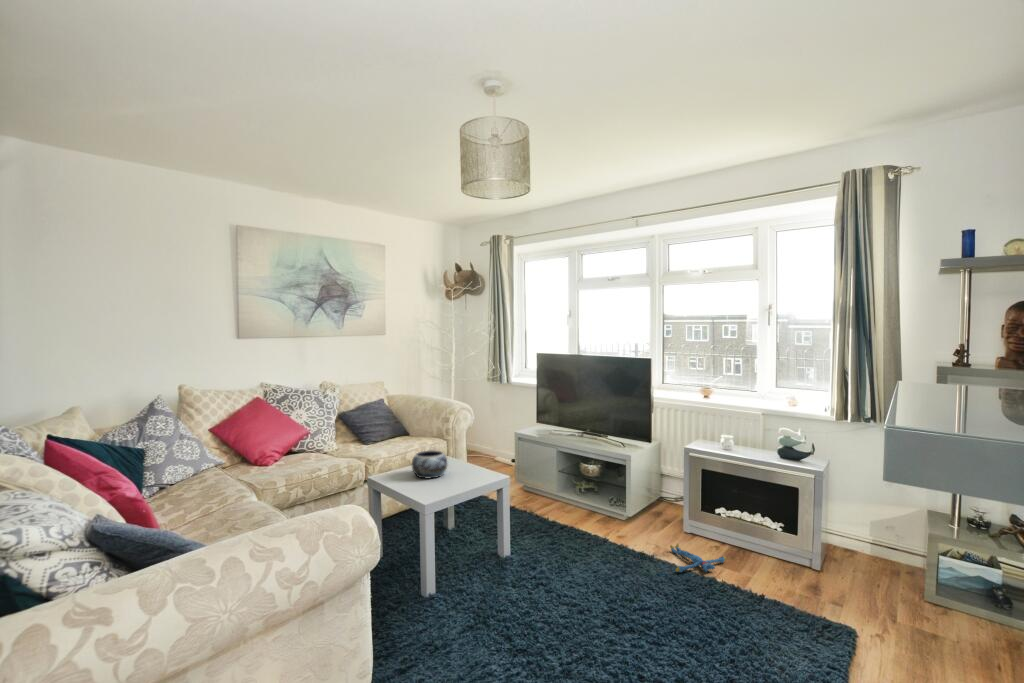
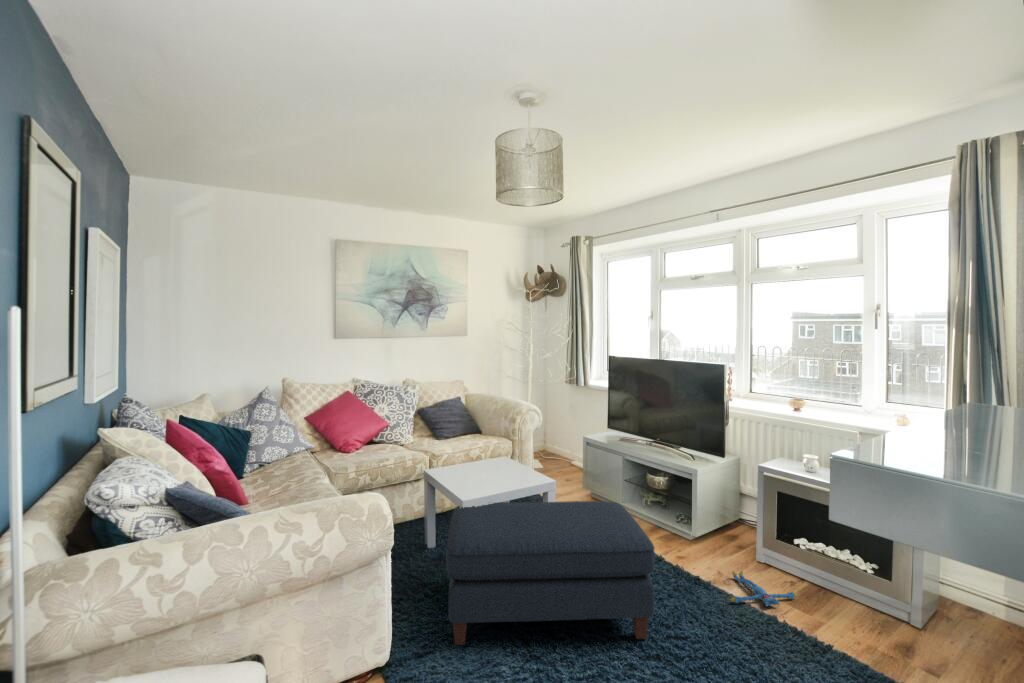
decorative bowl: present [412,450,447,478] -> none [464,449,498,476]
ottoman: none [414,492,623,651] -> present [446,501,655,645]

